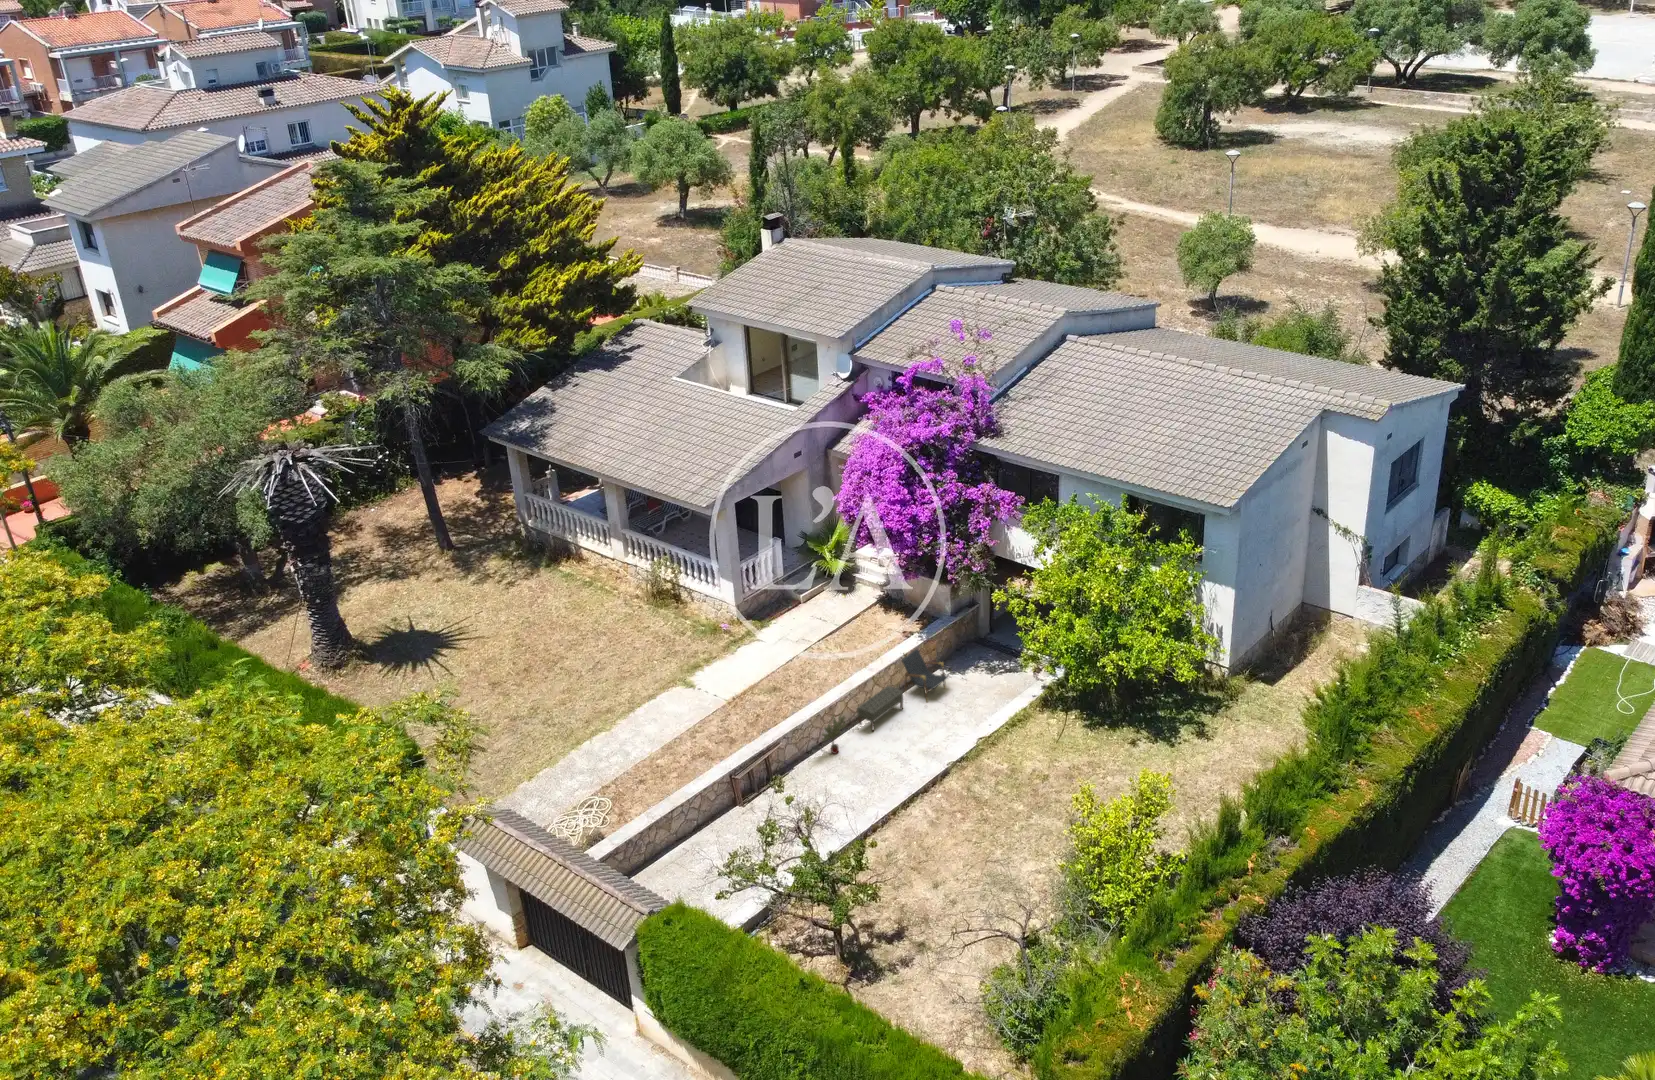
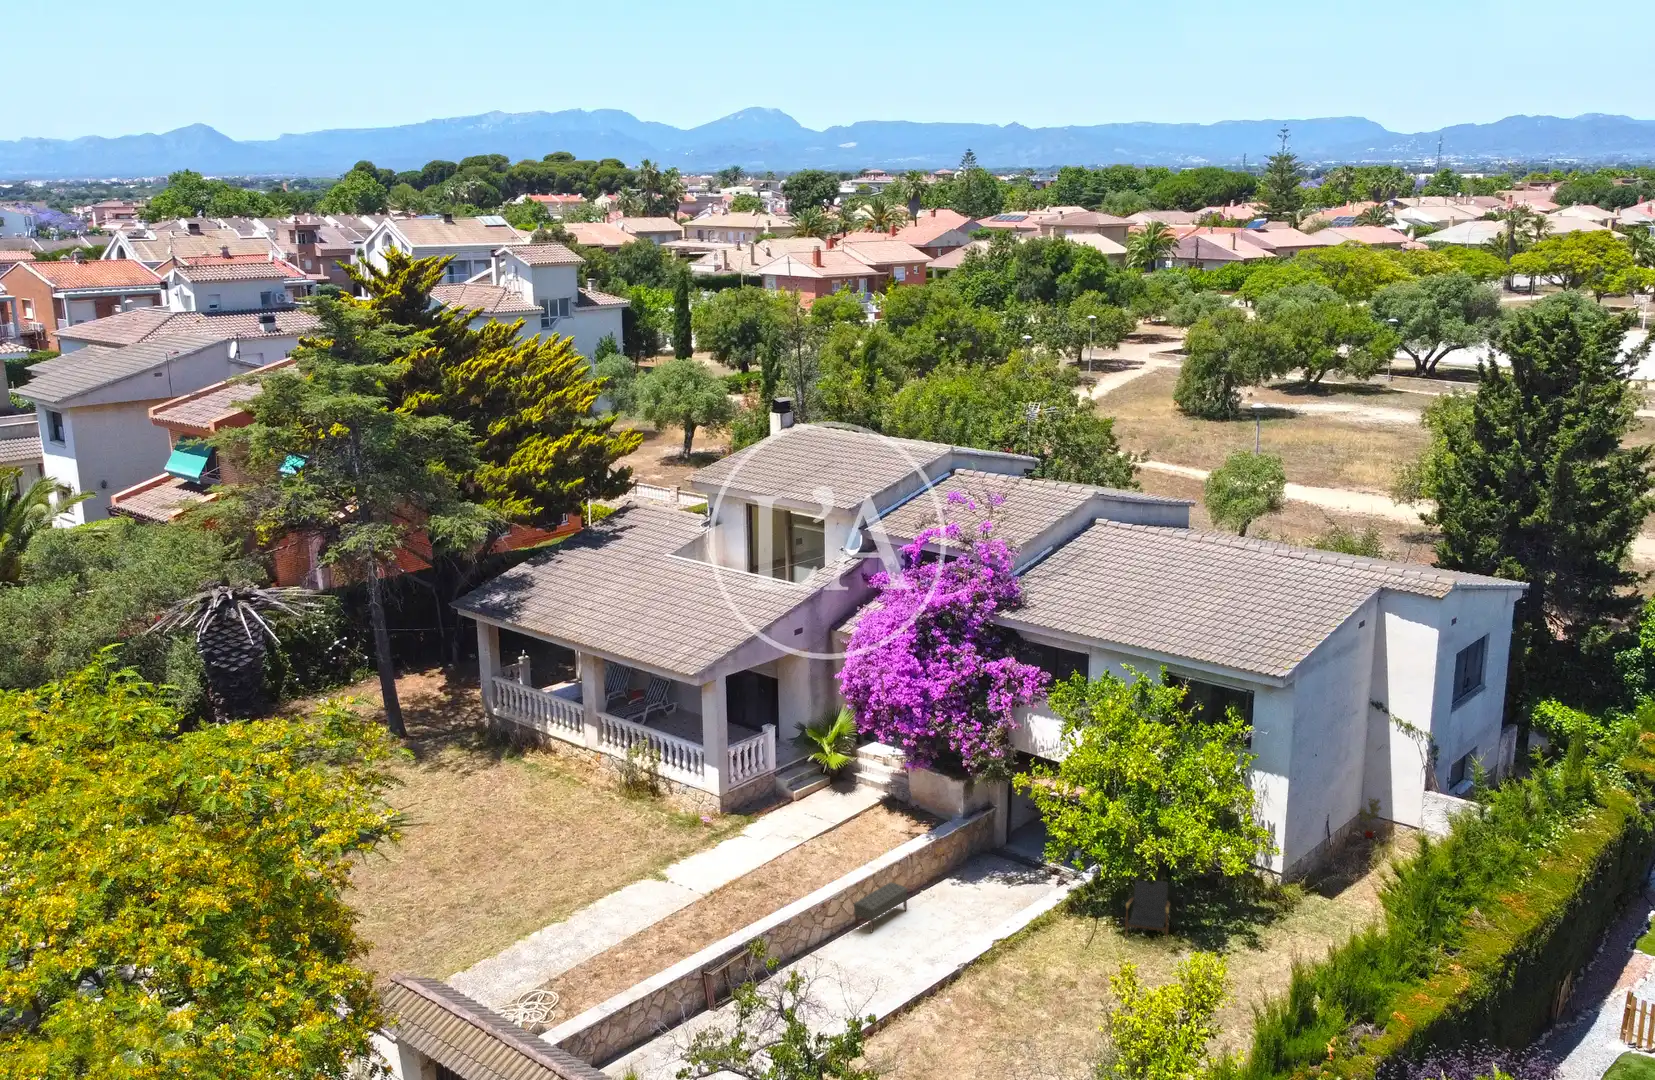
lounge chair: present [902,649,948,701] -> present [1125,881,1170,941]
potted tree: present [822,716,846,754] -> present [1358,798,1381,838]

